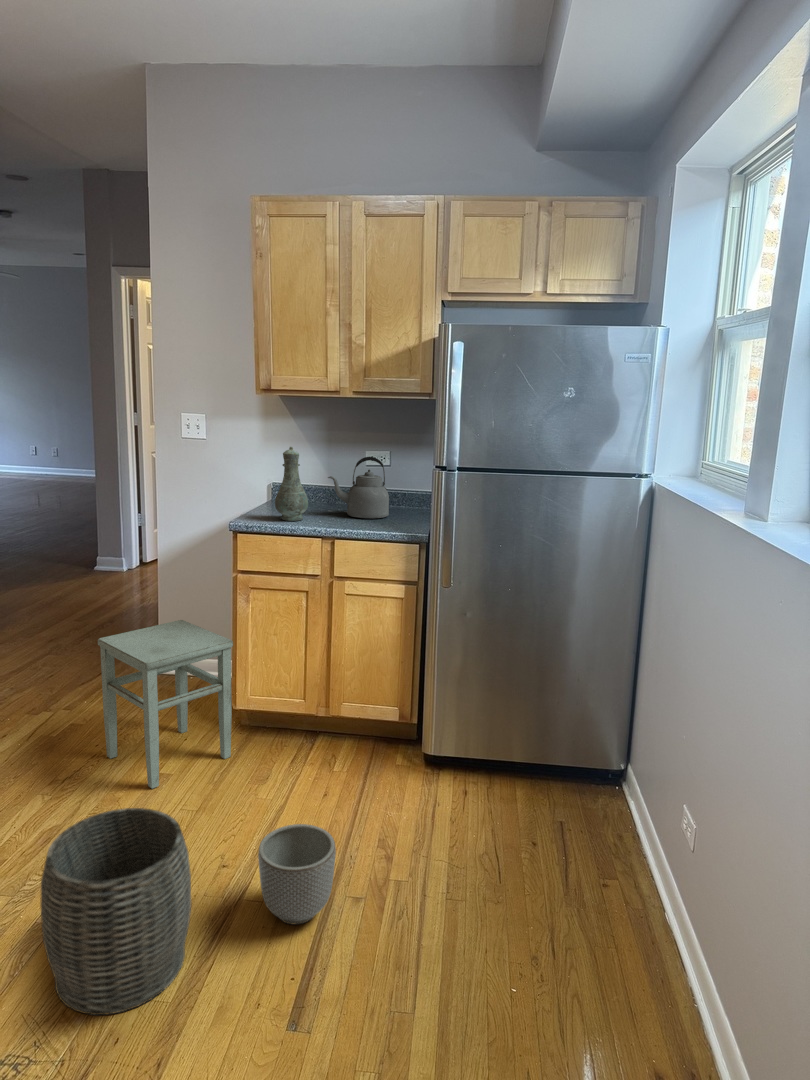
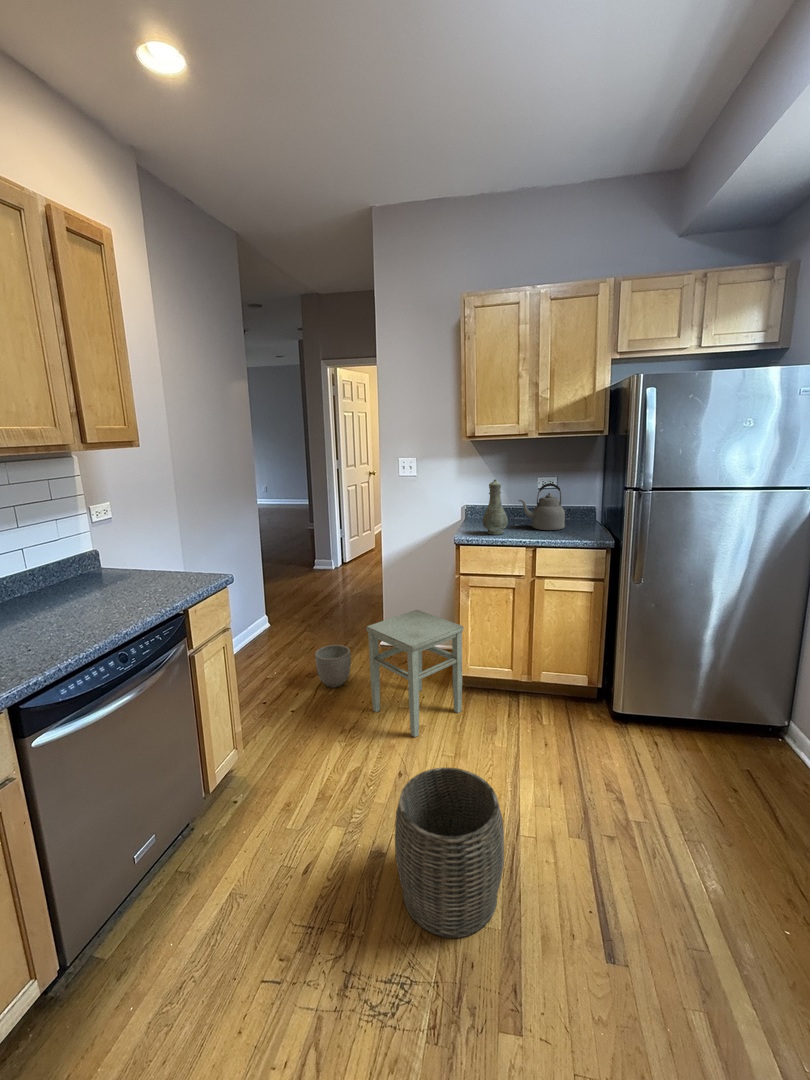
planter: present [258,824,336,925] -> present [315,645,351,688]

